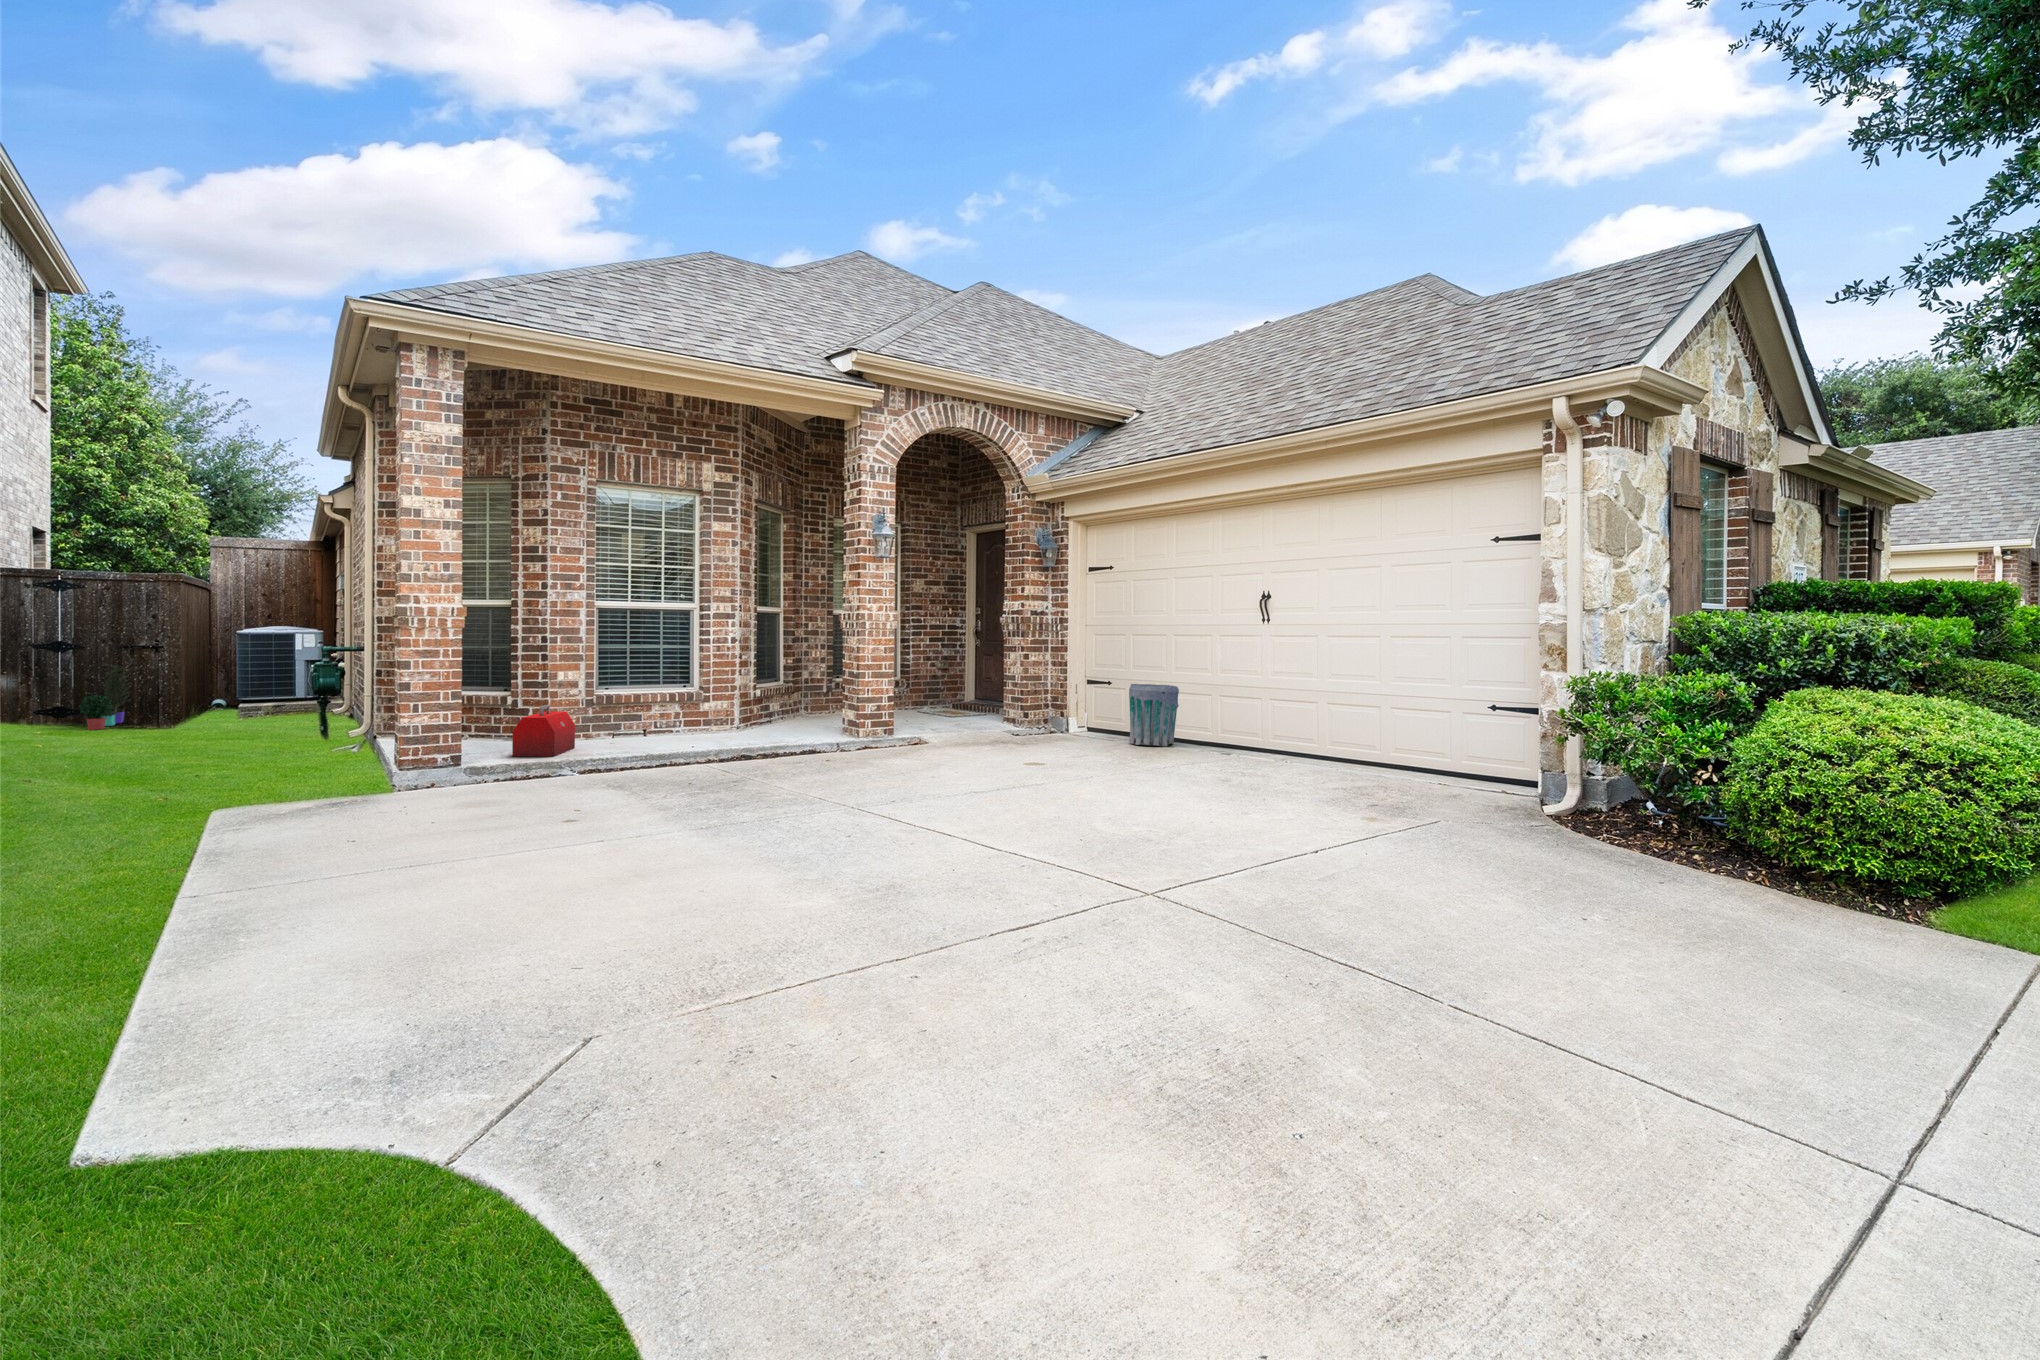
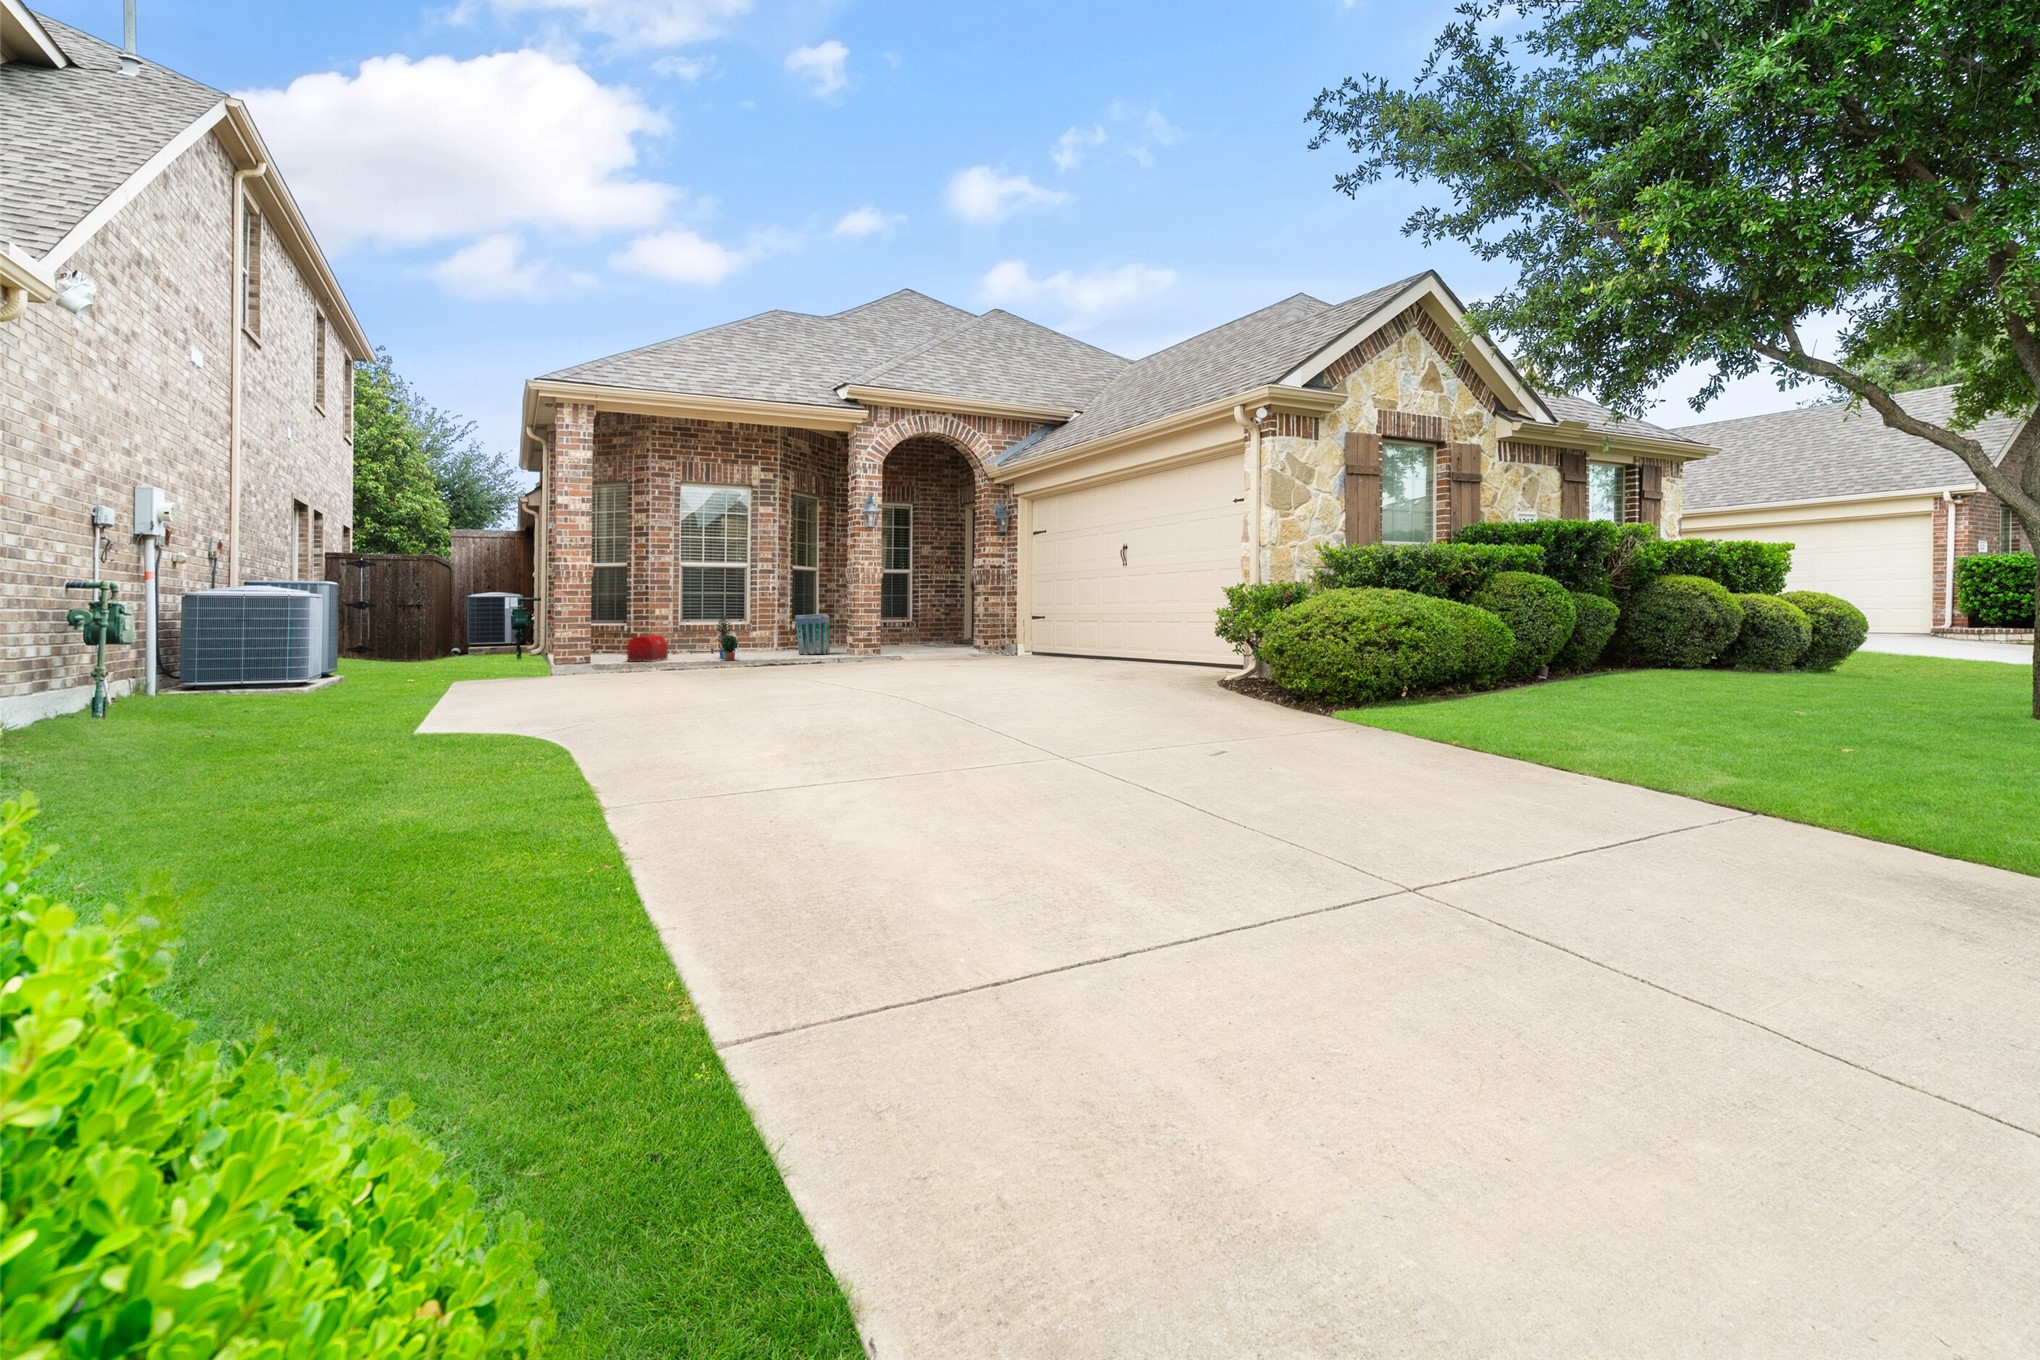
potted plant: present [79,665,131,730] -> present [717,615,738,660]
trash can: present [1129,684,1179,746] -> present [795,614,830,655]

